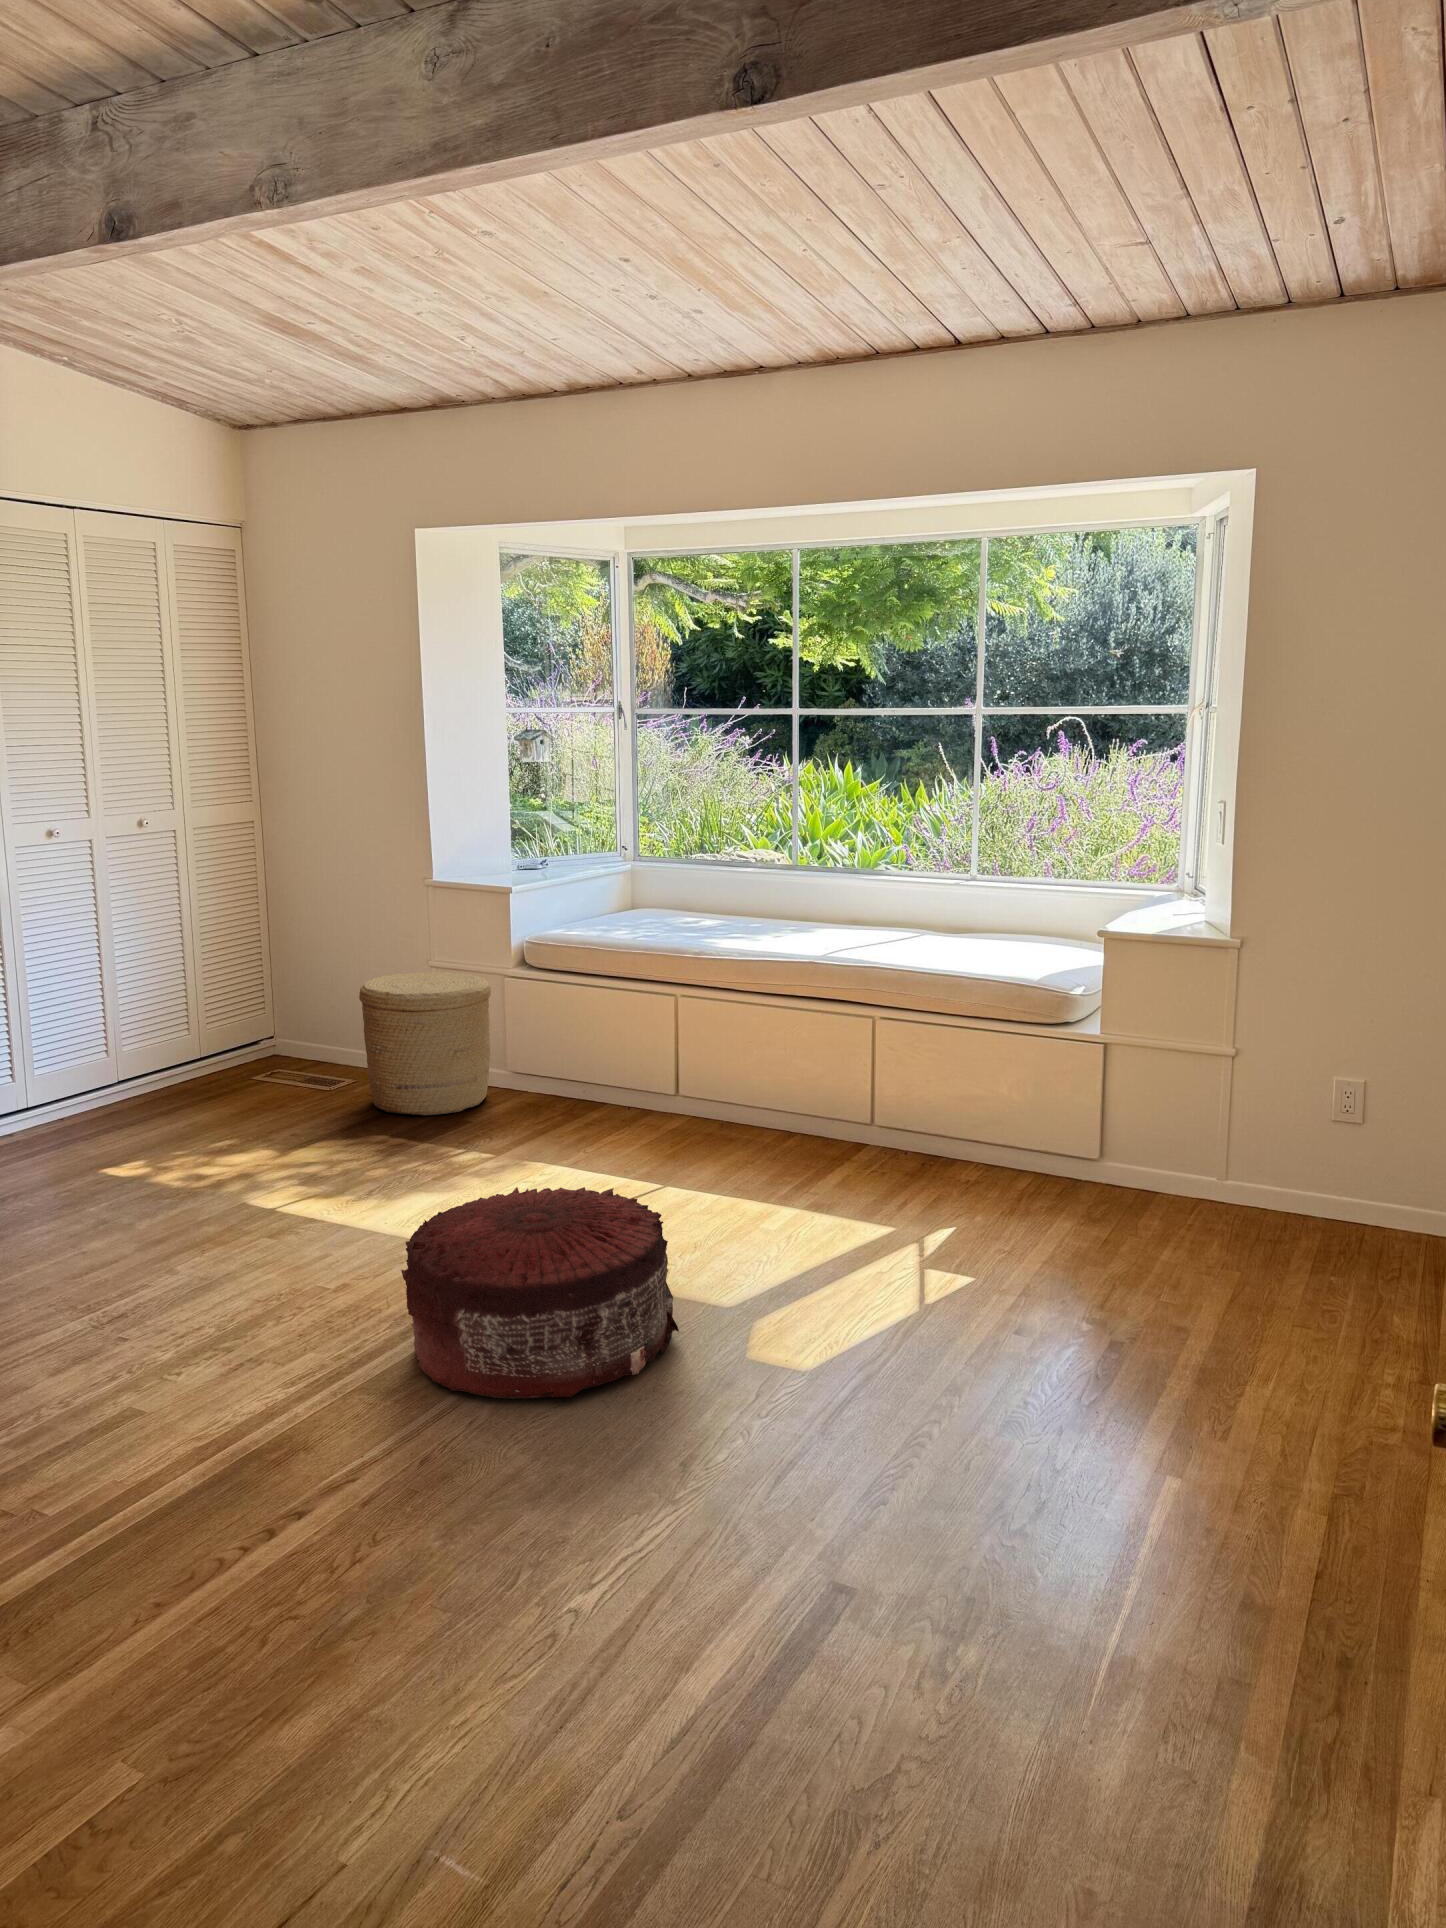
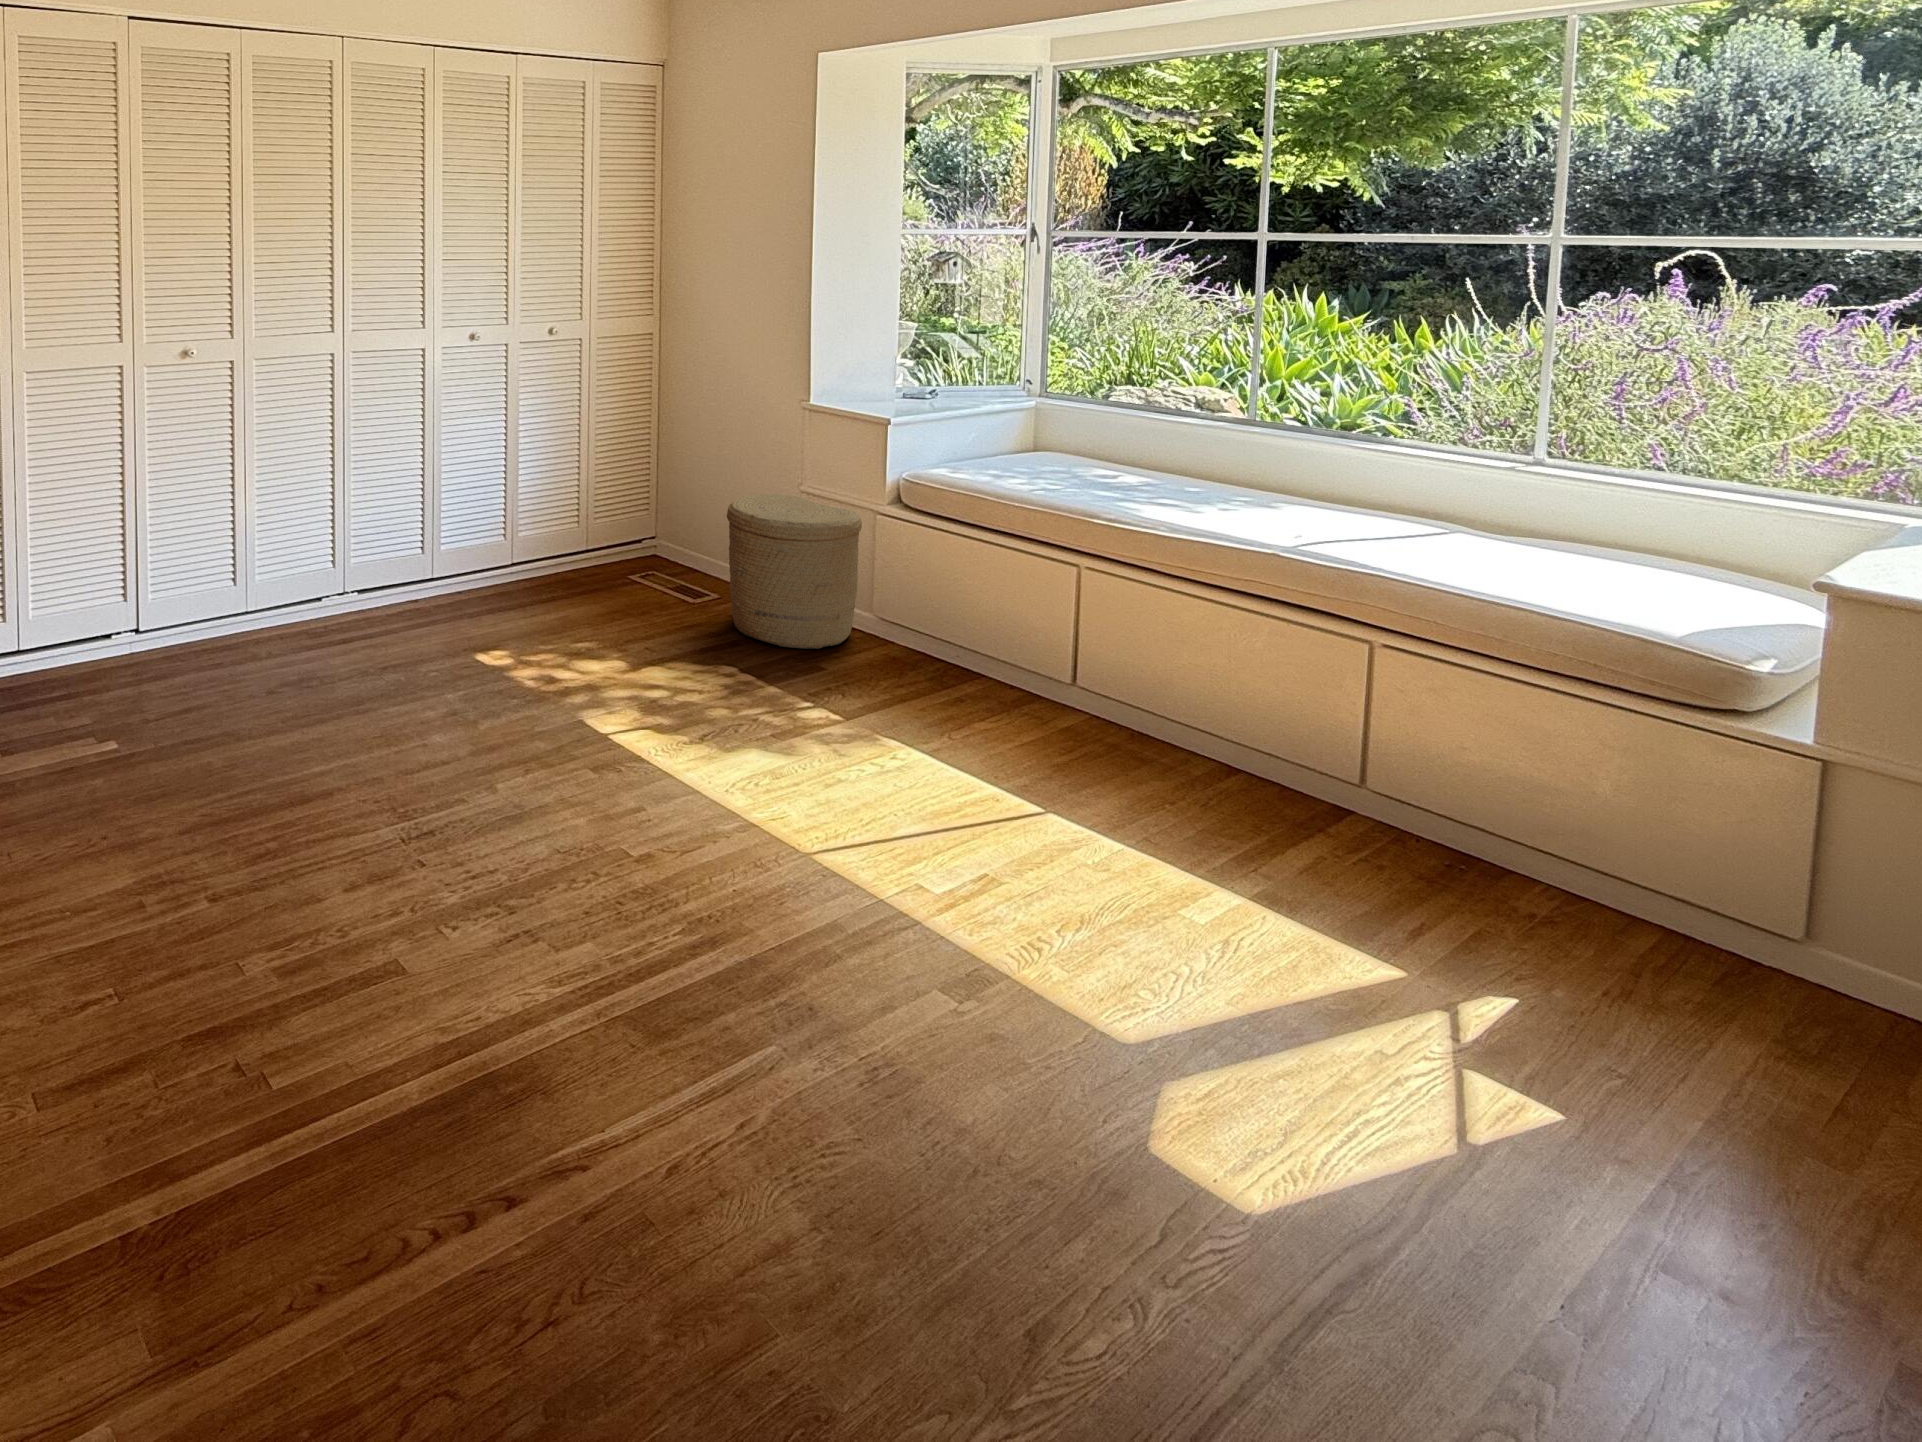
pouf: present [401,1187,679,1398] -> none [692,800,1045,1137]

